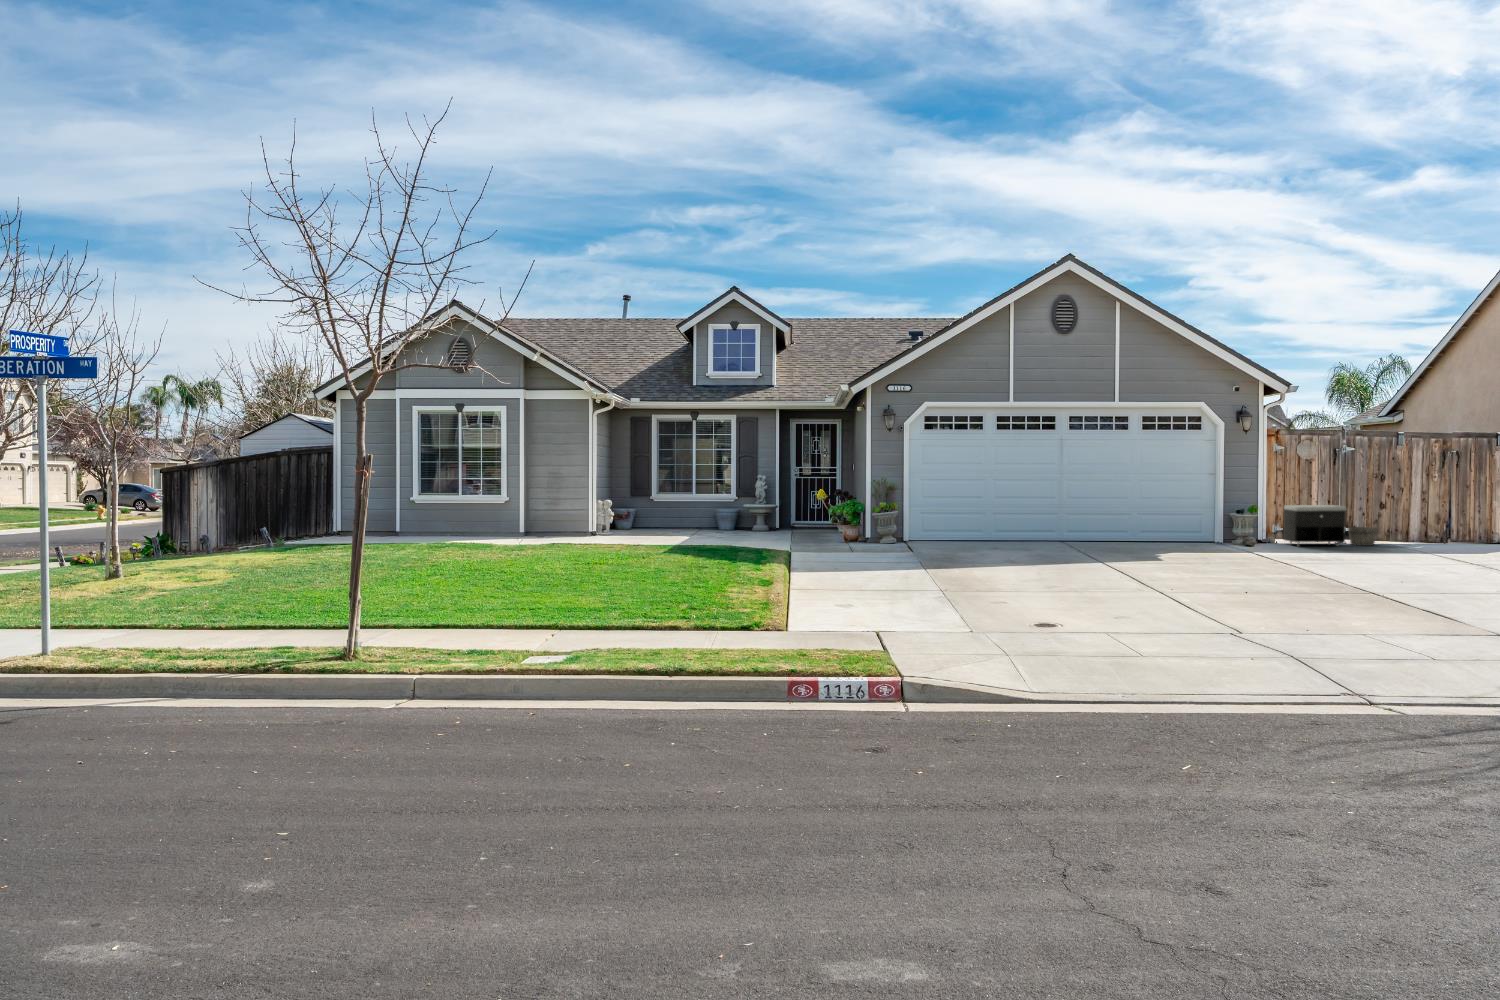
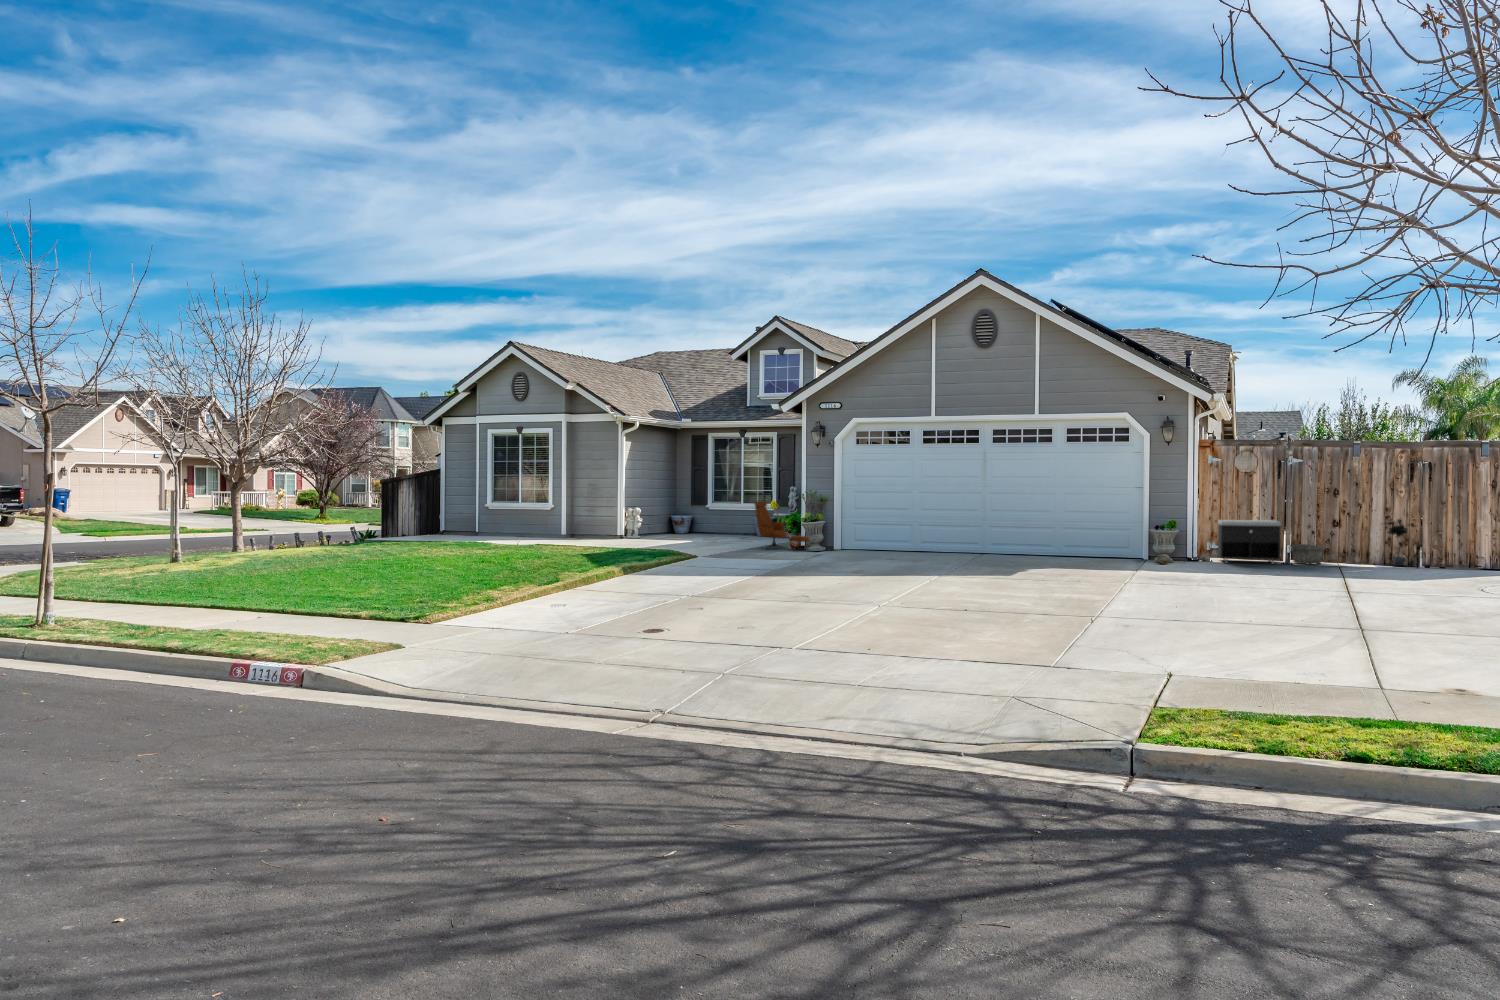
lounge chair: none [825,494,891,548] -> present [754,501,809,549]
potted plant: none [1420,500,1453,545] -> present [1381,519,1416,566]

